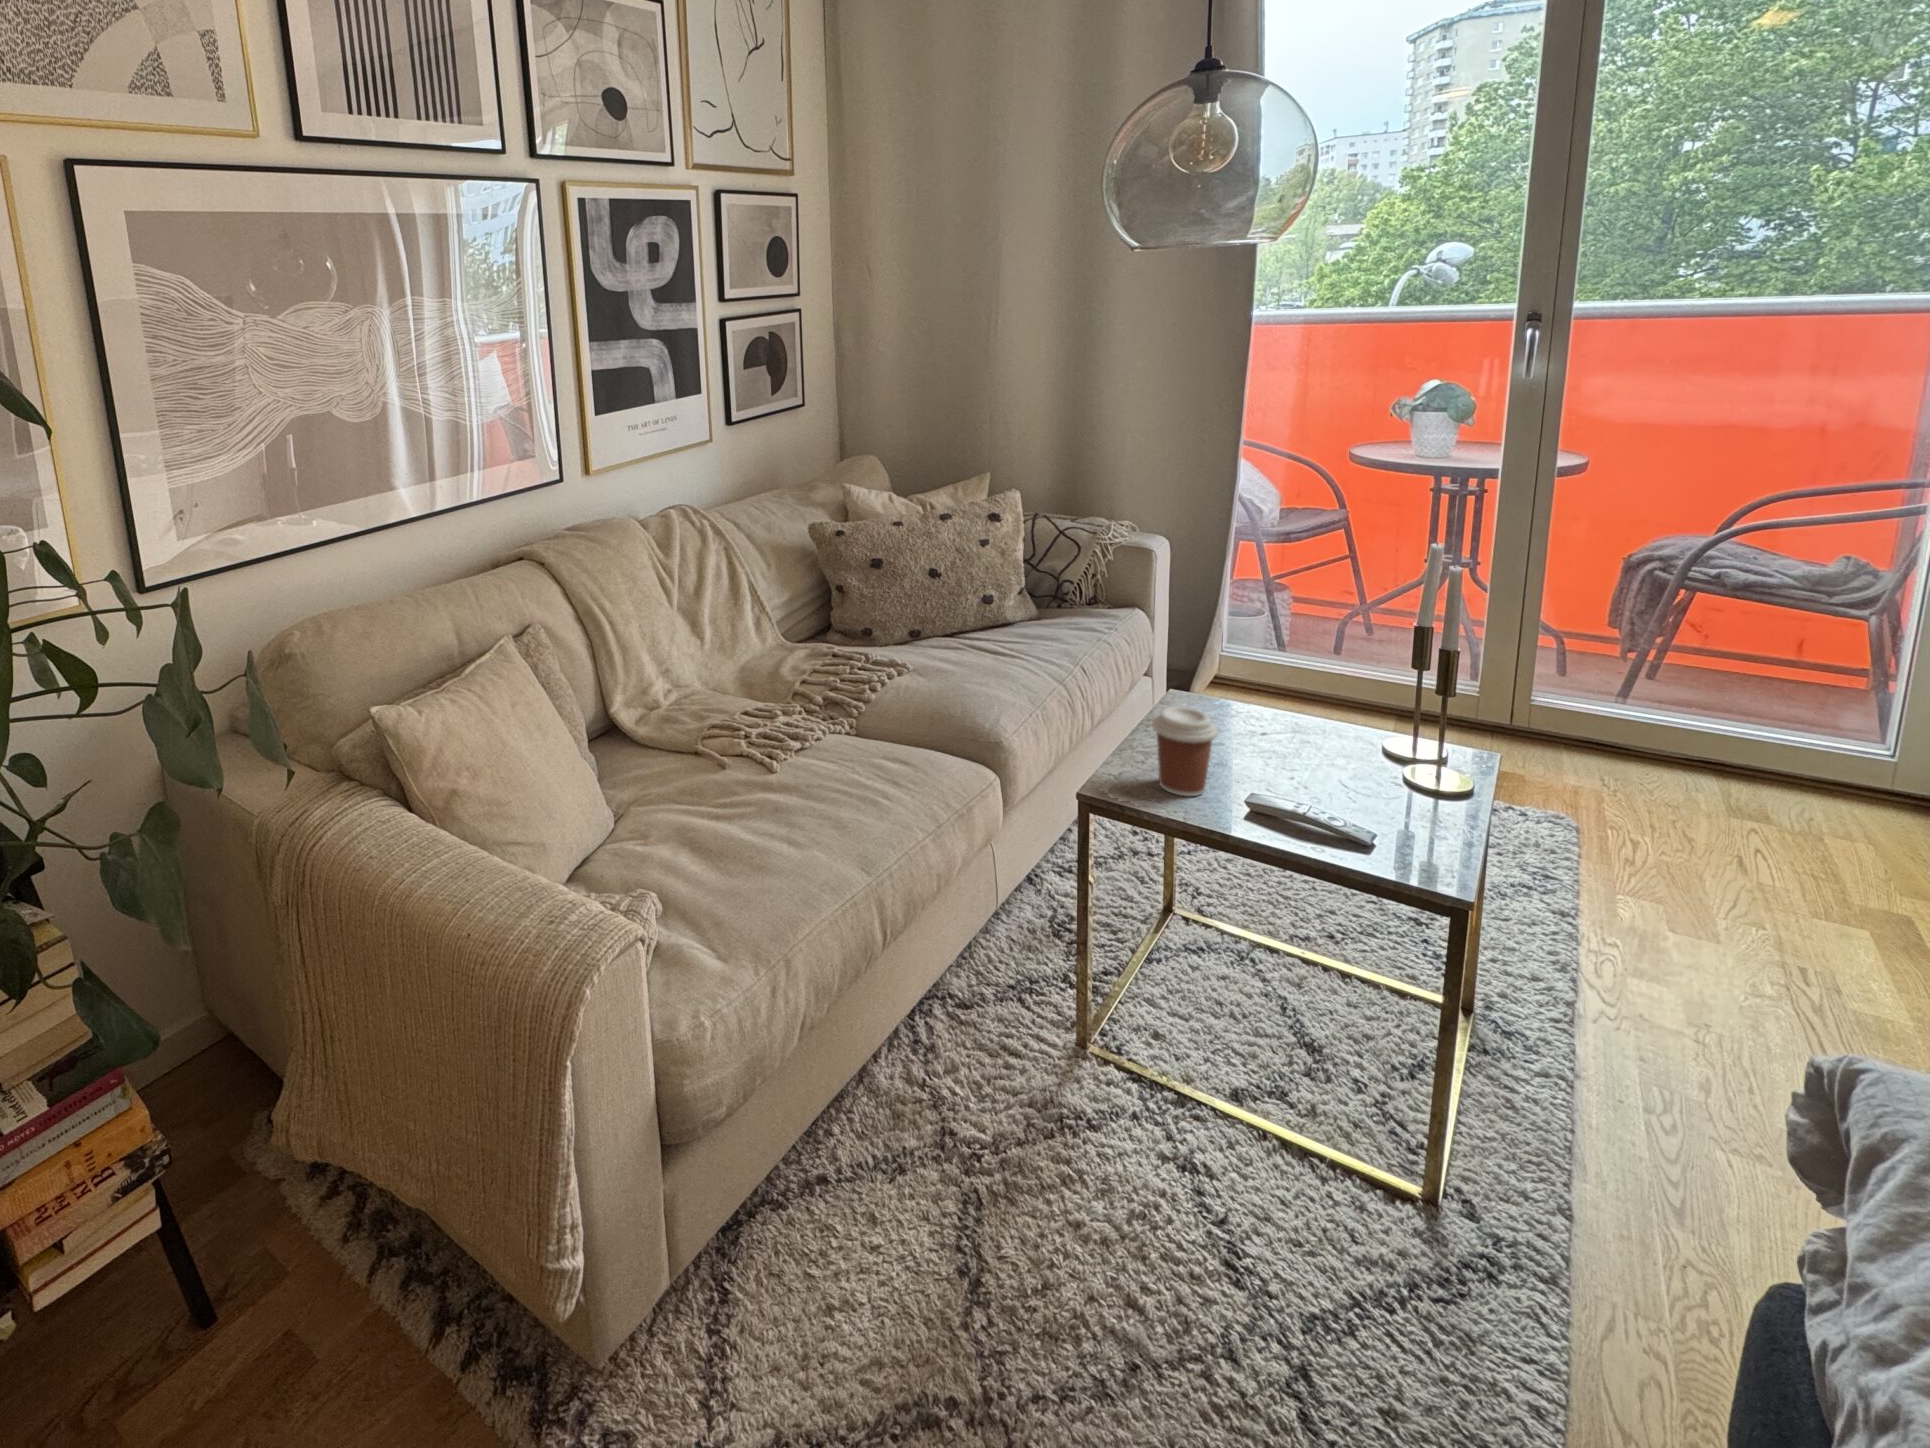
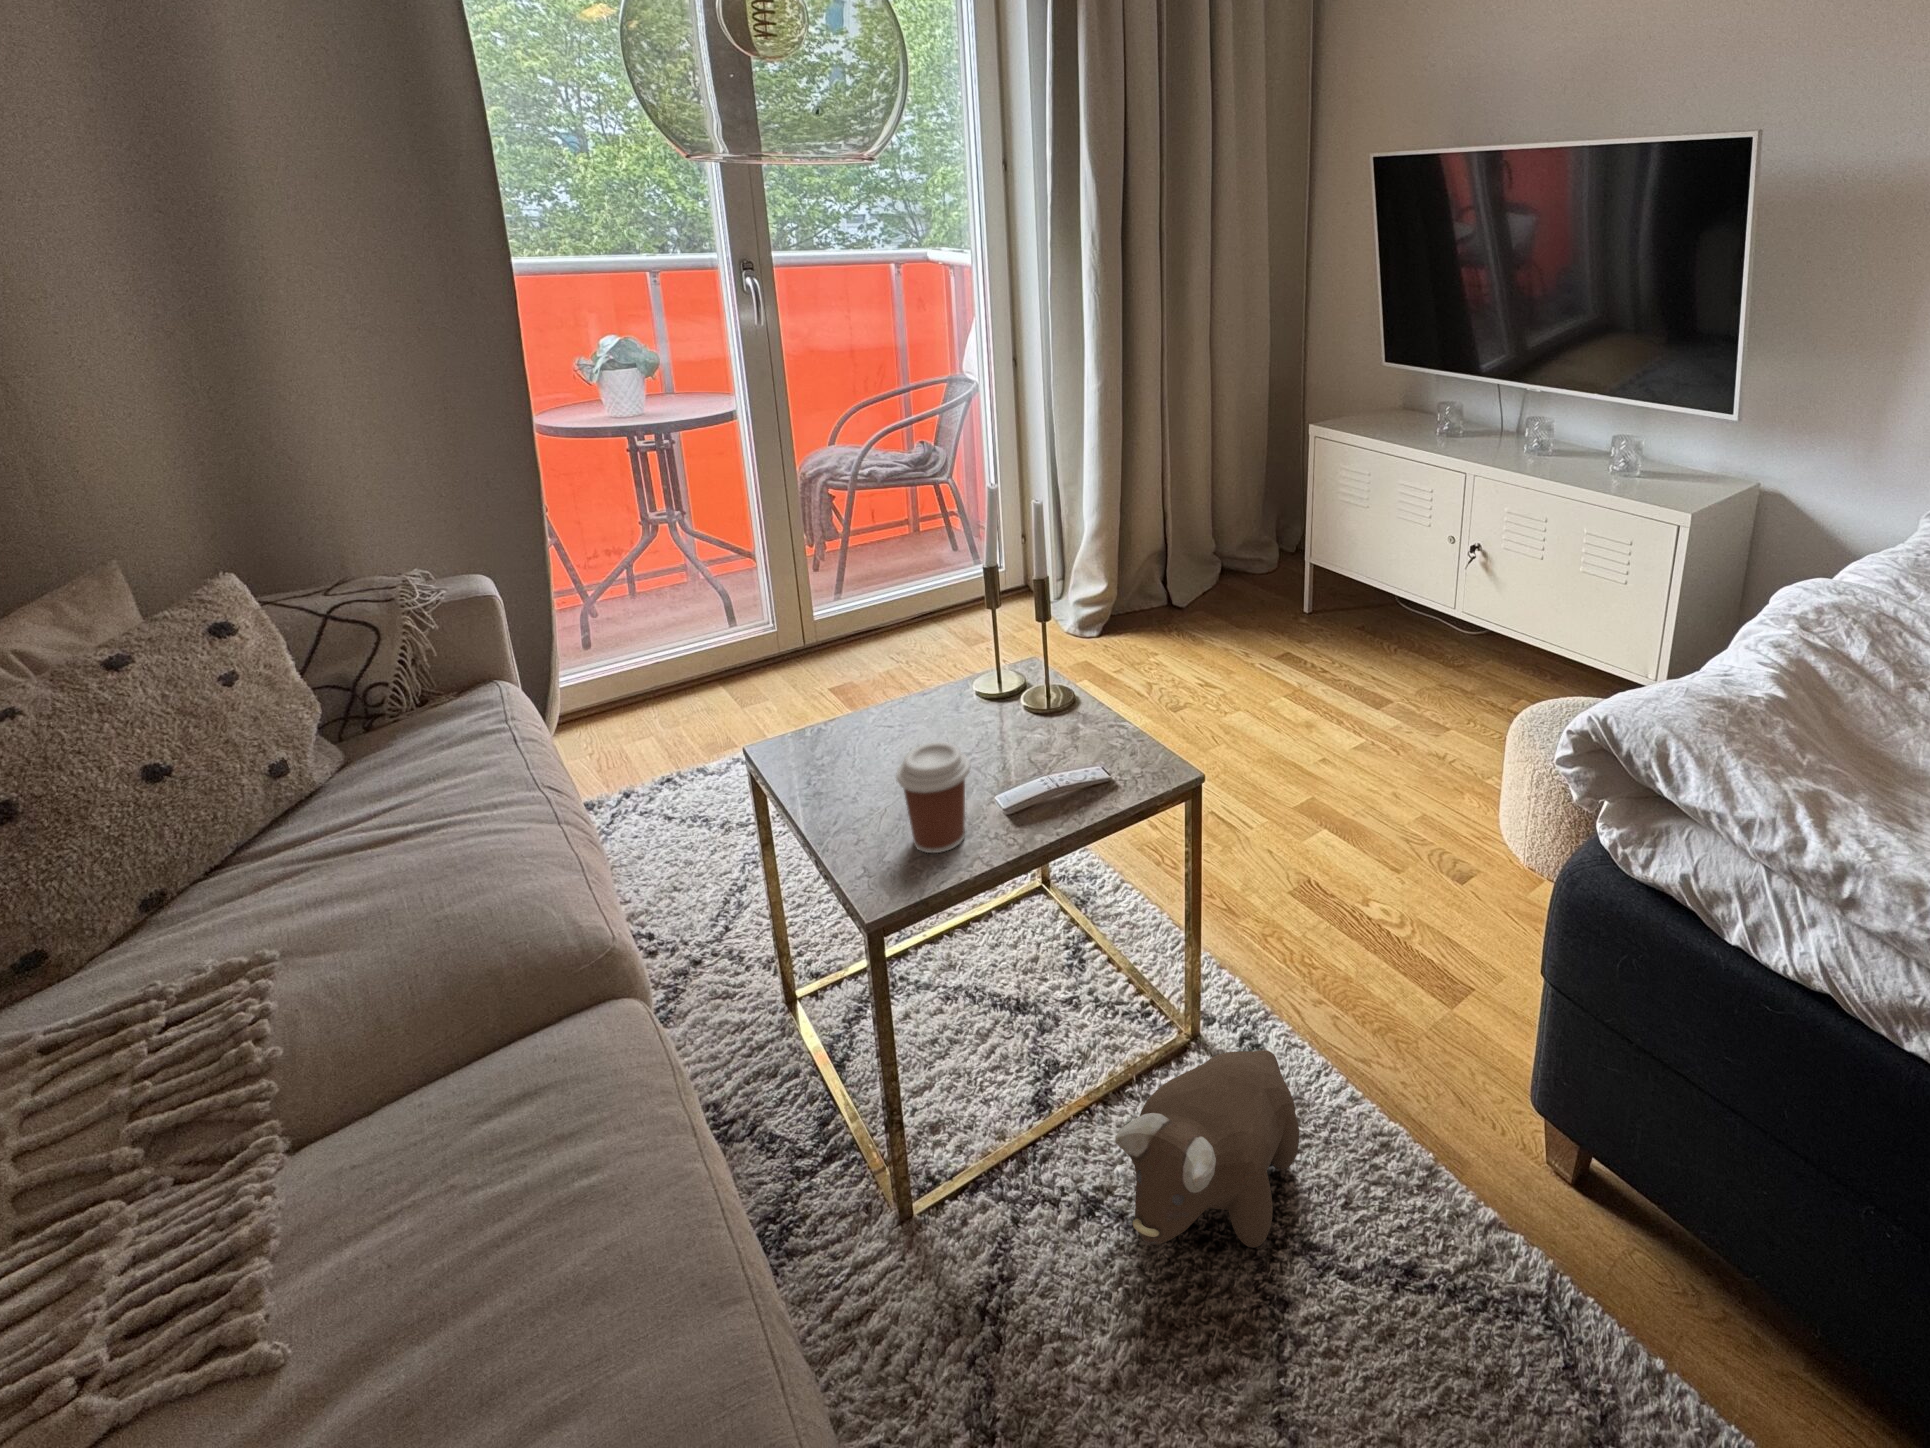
plush toy: none [1142,1078,1425,1337] -> present [1115,1050,1299,1248]

